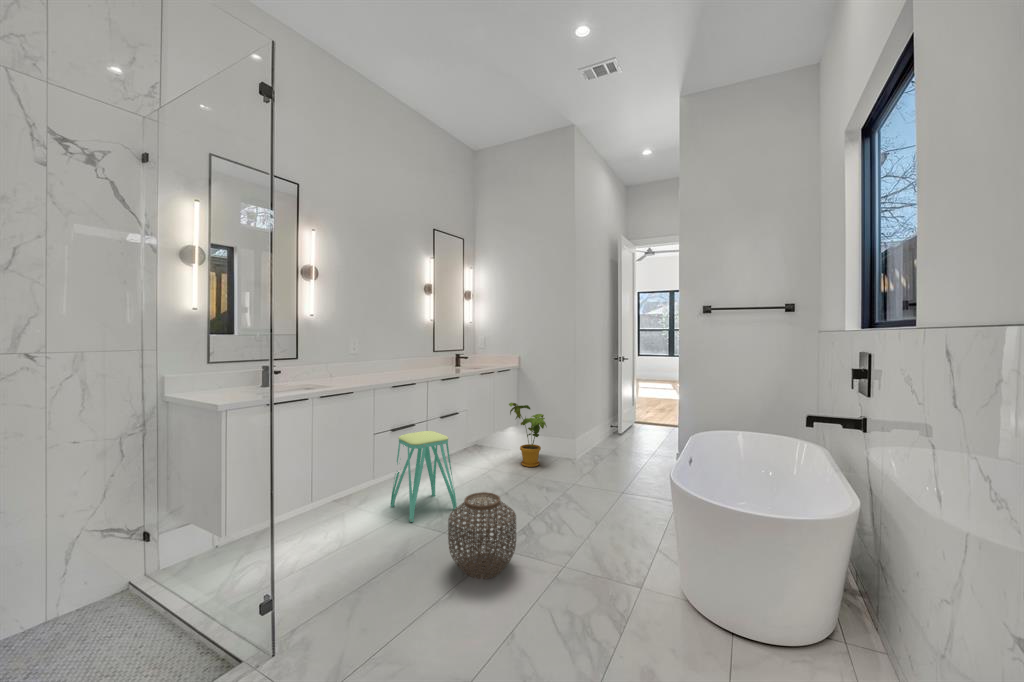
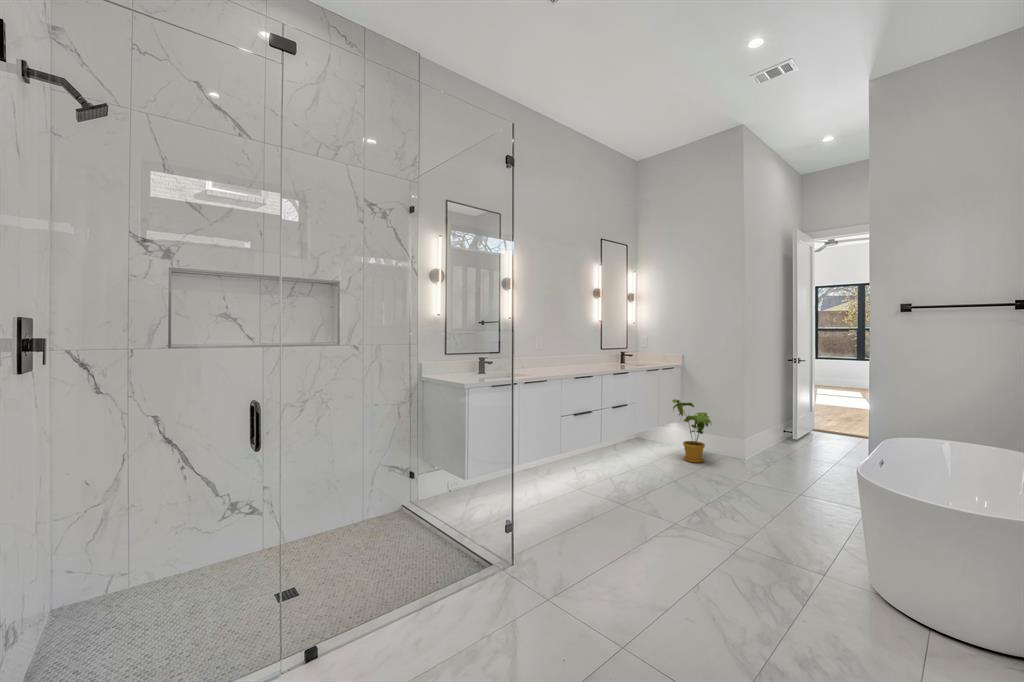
stool: present [391,431,457,522] -> none [569,419,628,494]
woven basket: present [448,492,516,579] -> none [631,472,693,544]

